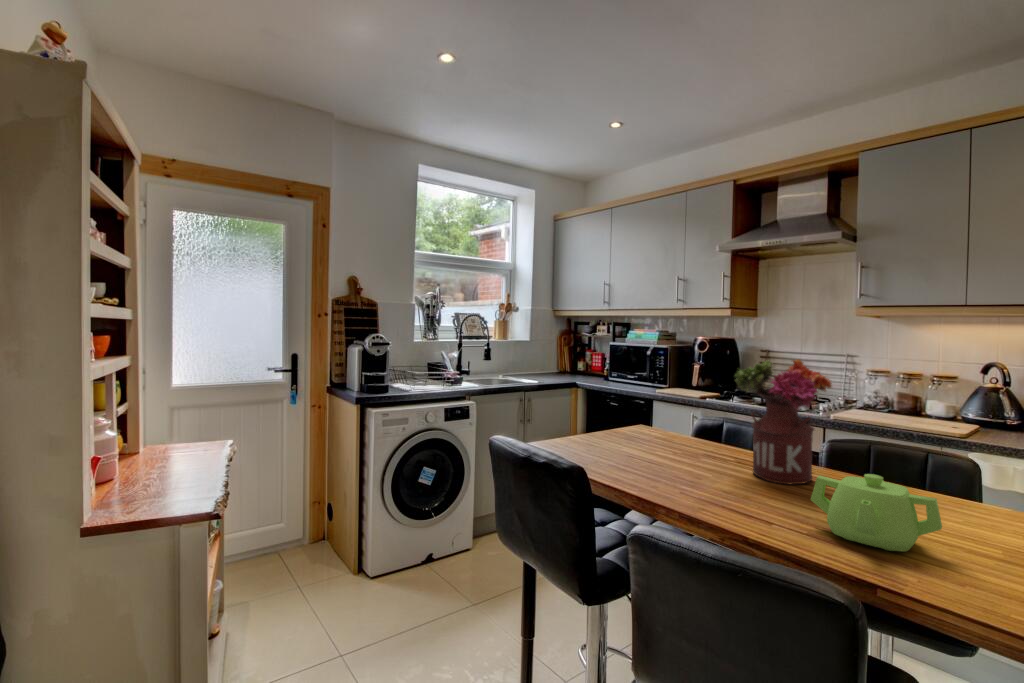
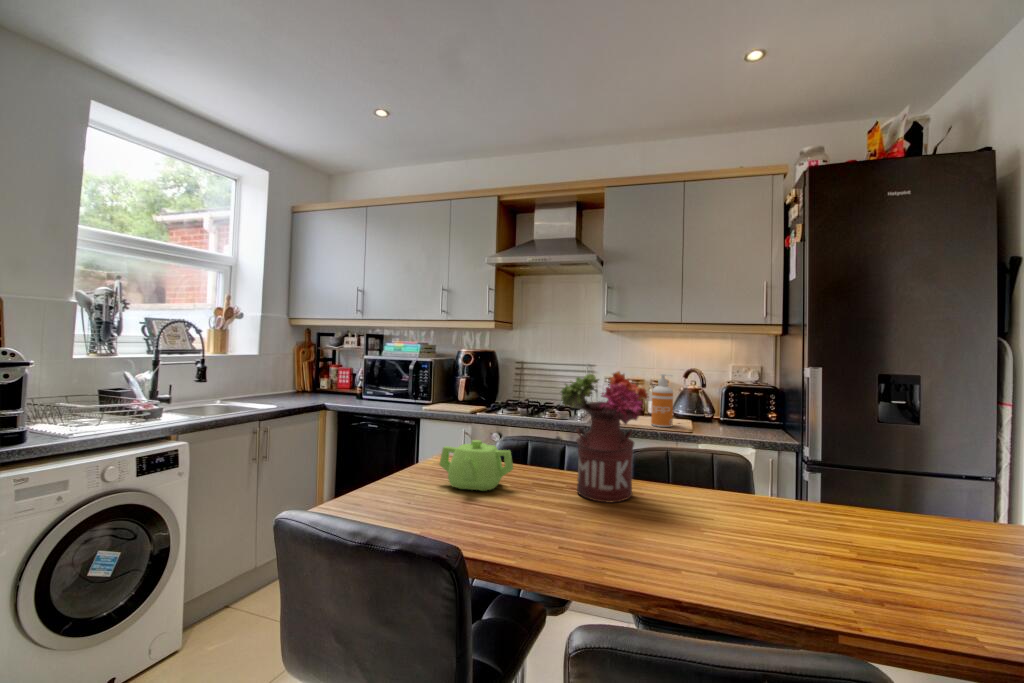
soap dispenser: none [912,367,946,429] -> present [651,374,673,427]
teapot: present [811,474,942,551] -> present [439,440,513,491]

